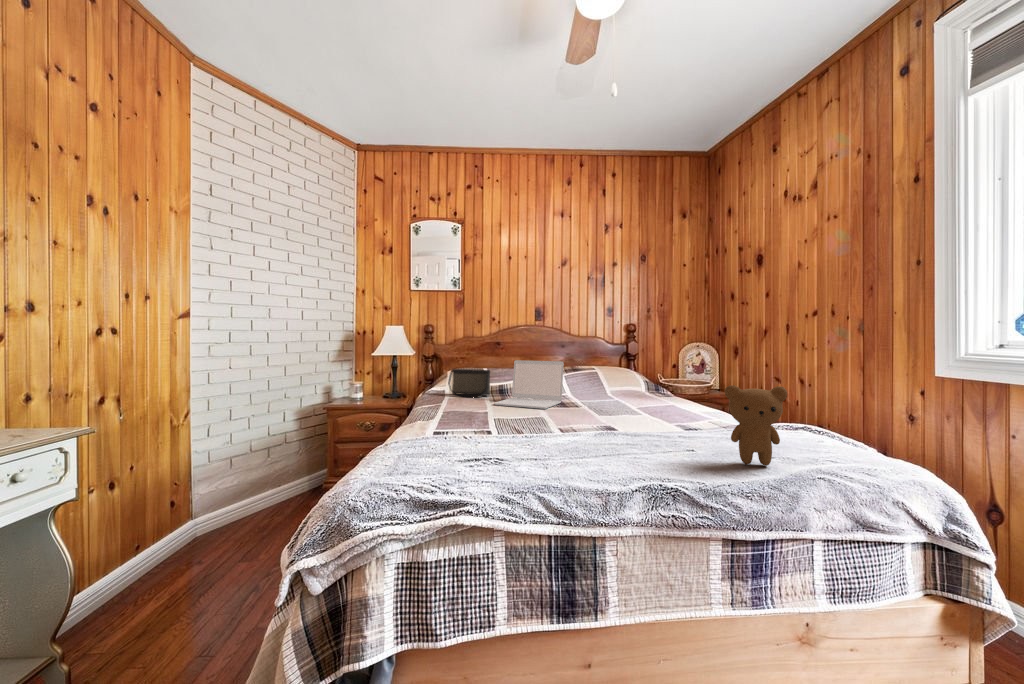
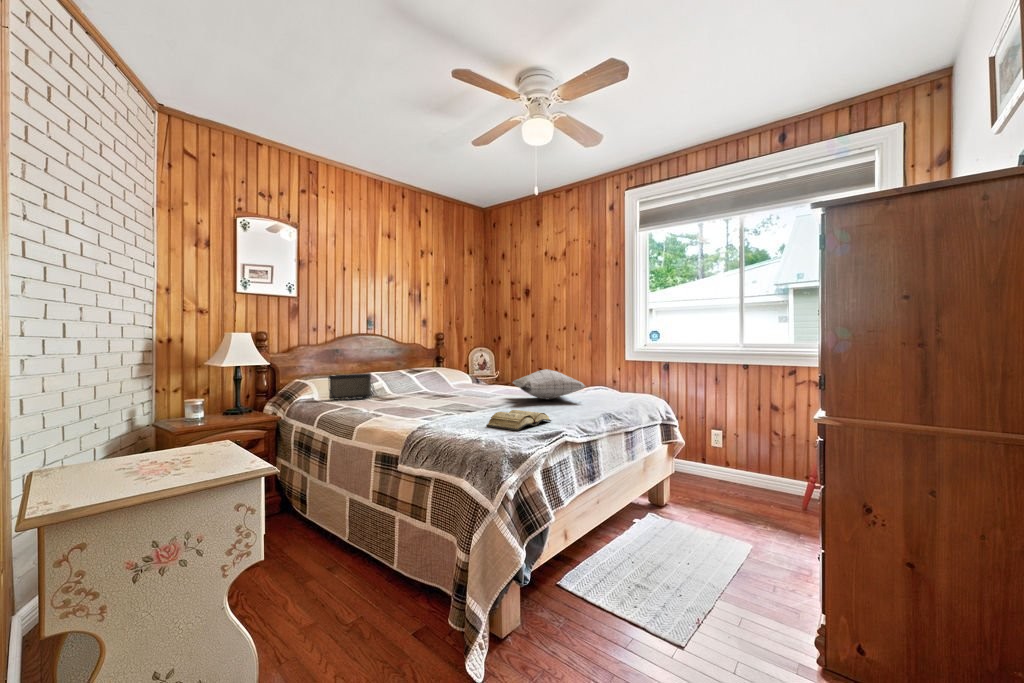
laptop: present [494,360,564,409] -> none [399,362,449,401]
pillow: none [584,382,722,433] -> present [513,369,585,399]
teddy bear: present [724,385,787,466] -> none [603,365,623,403]
diary: none [412,443,512,481] -> present [486,410,551,431]

